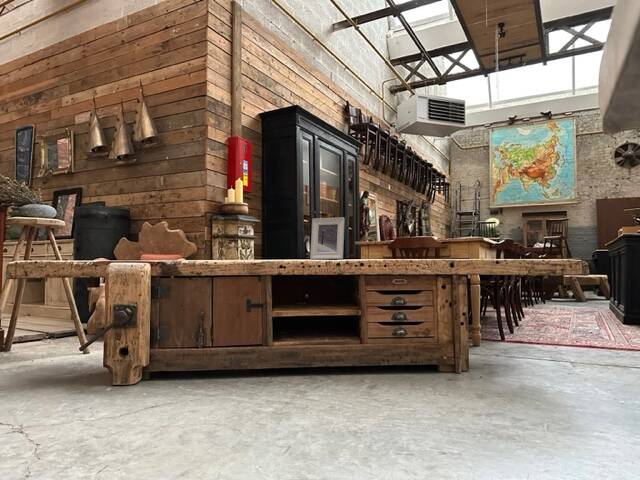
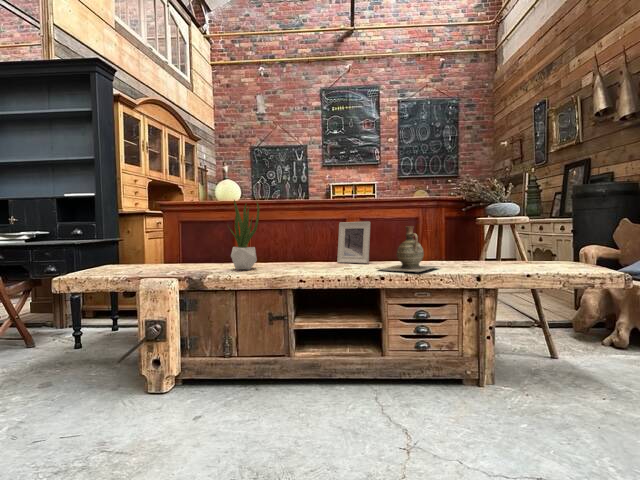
potted plant: none [200,186,234,261] -> present [229,200,259,270]
ceramic jug: none [354,218,414,260] -> present [379,226,437,272]

